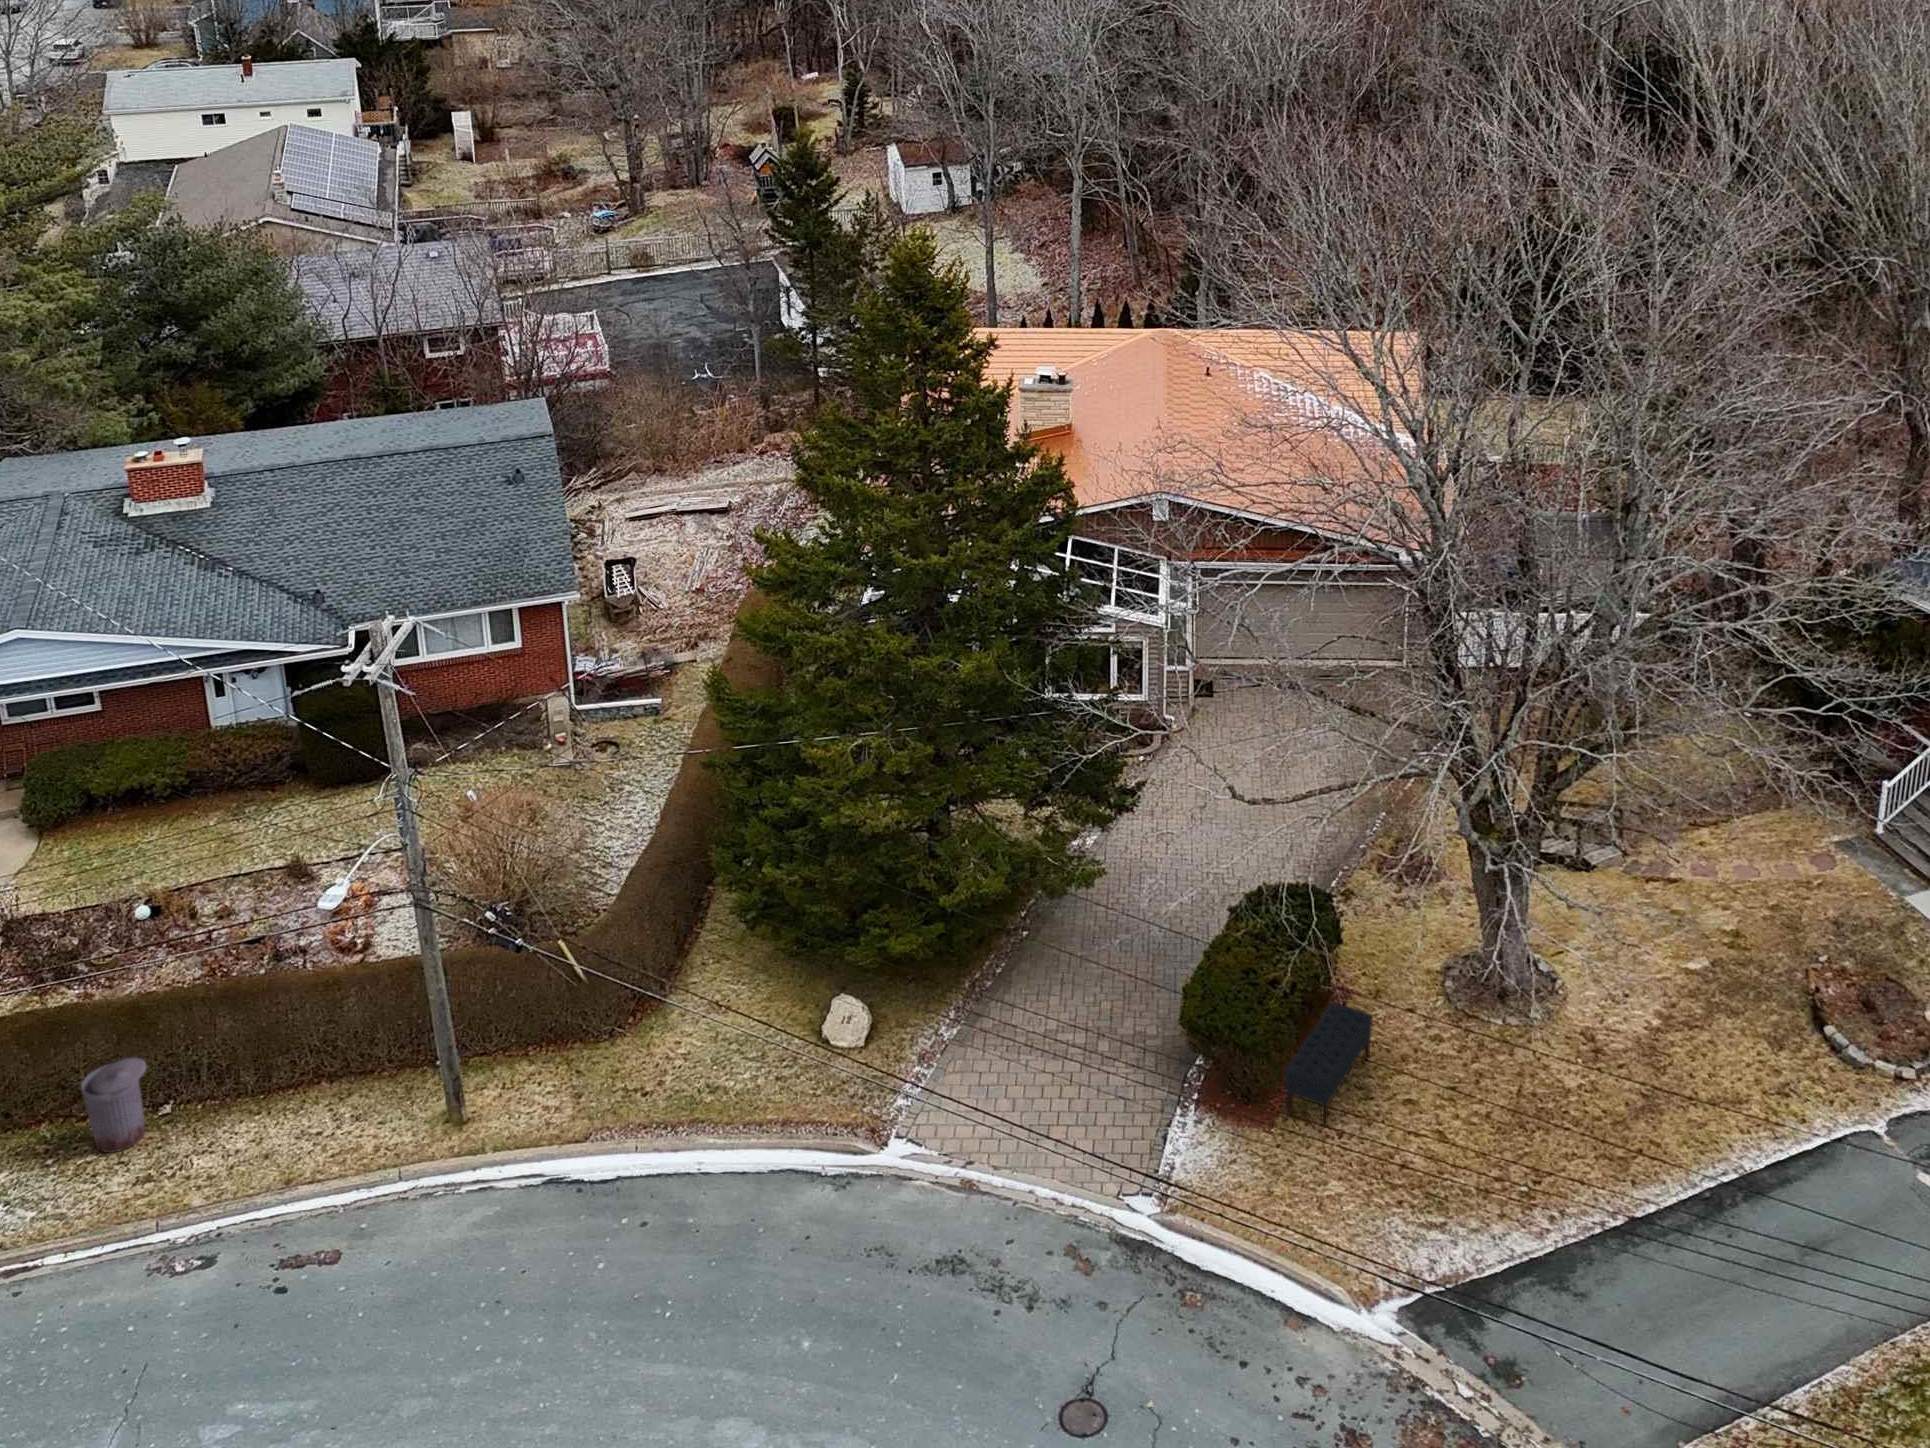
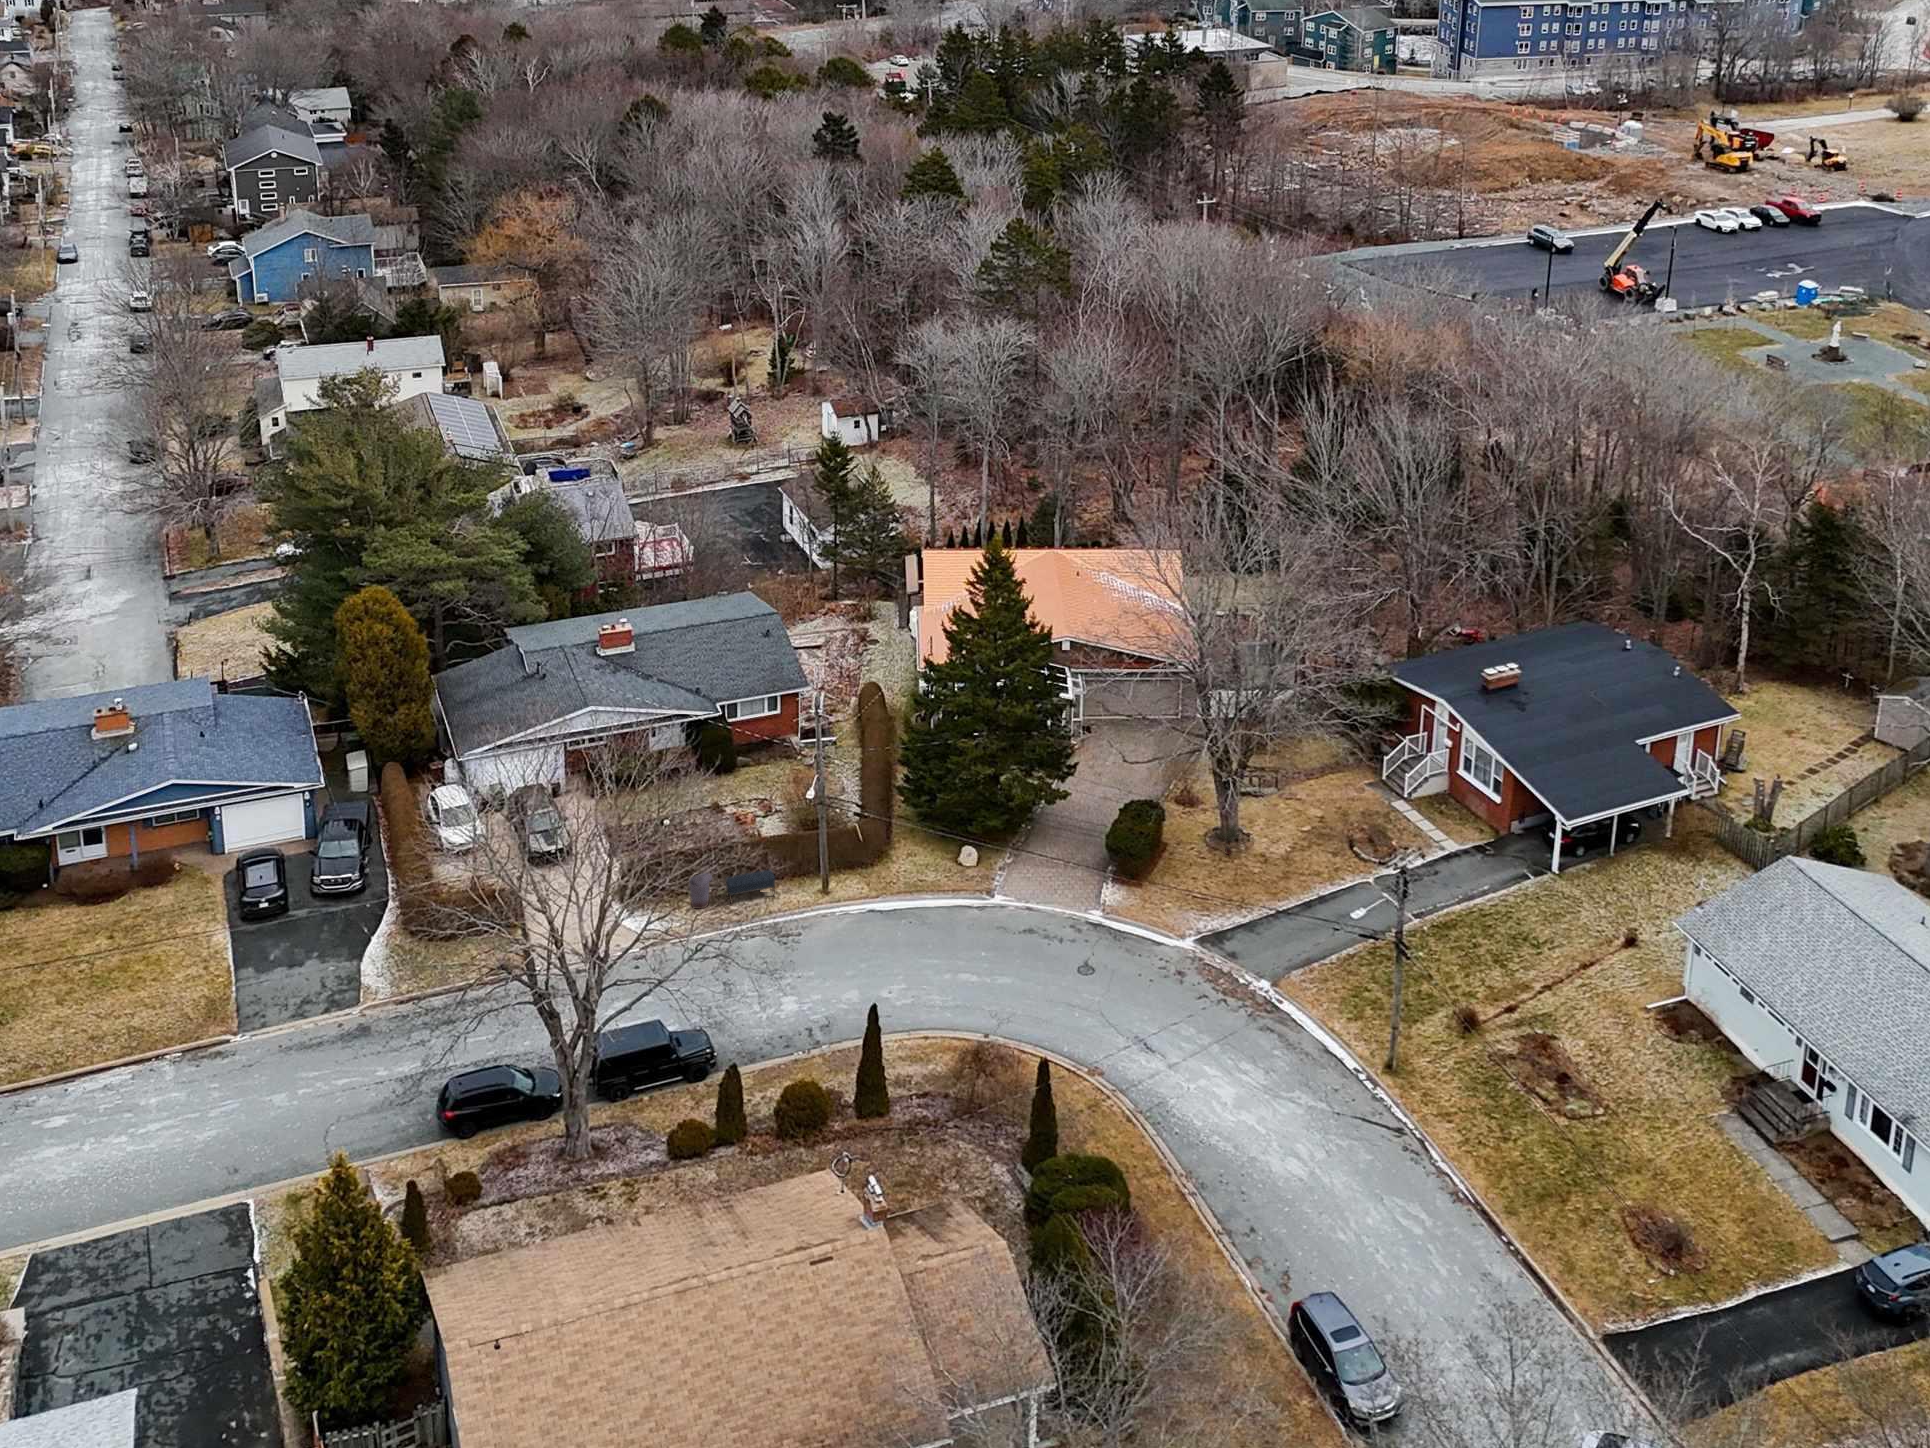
potted tree: none [1468,951,1539,1032] -> present [1218,823,1242,855]
bench: present [1285,1003,1373,1127] -> present [726,870,775,903]

